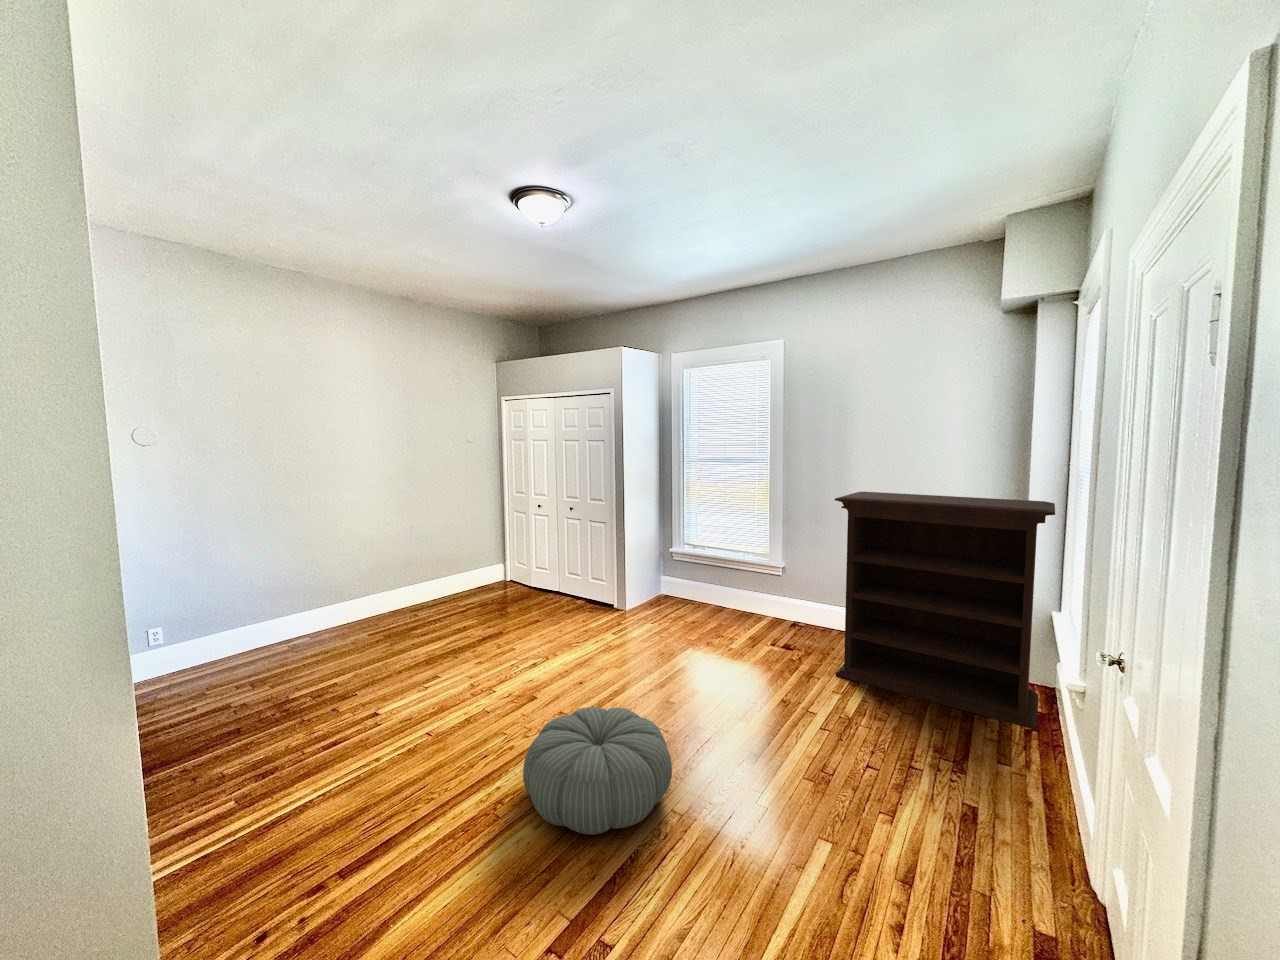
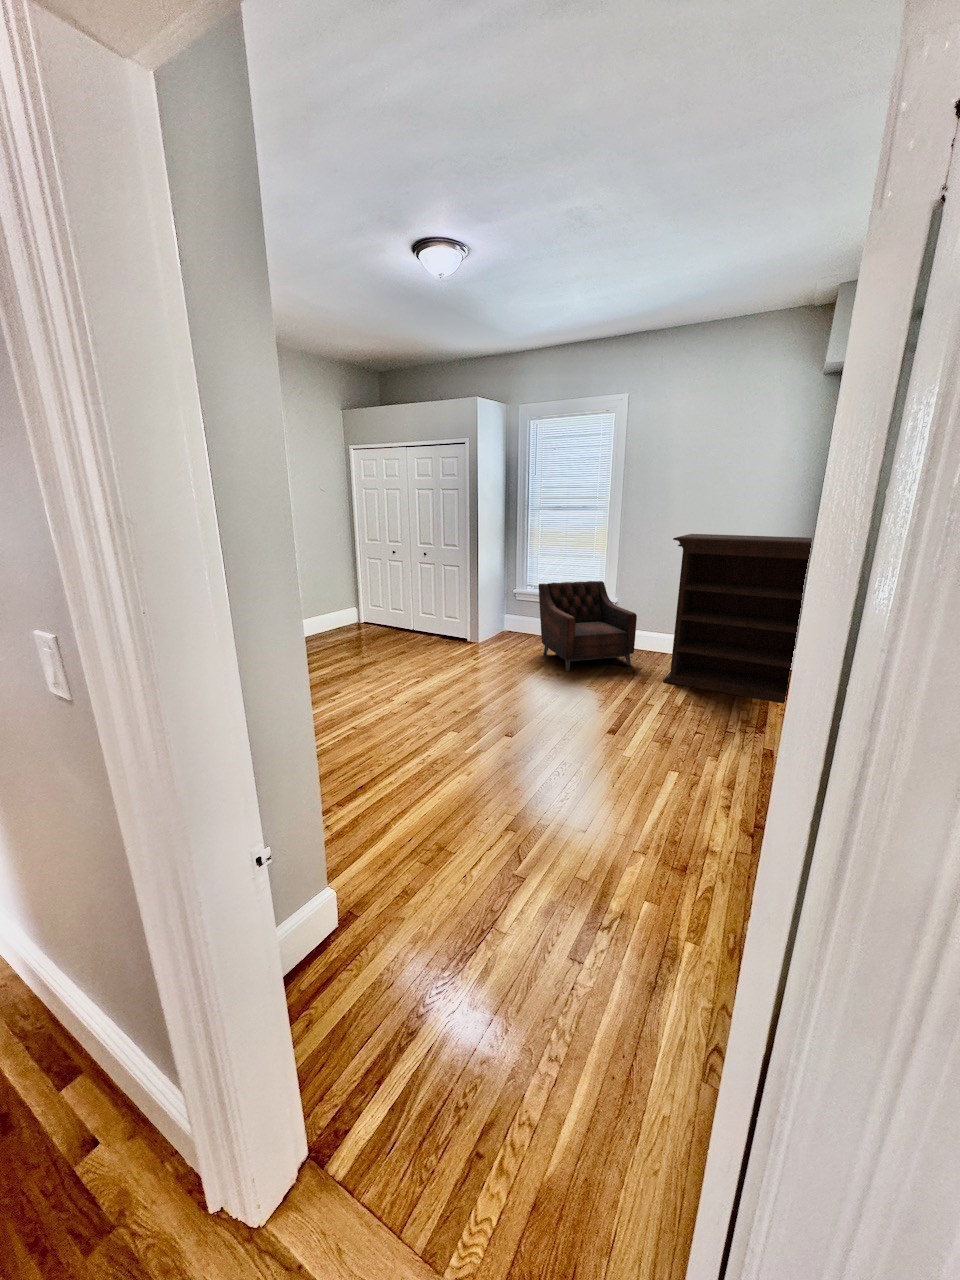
armchair: none [691,542,803,654] -> present [539,581,637,671]
pouf: present [523,707,672,835] -> none [452,698,563,775]

